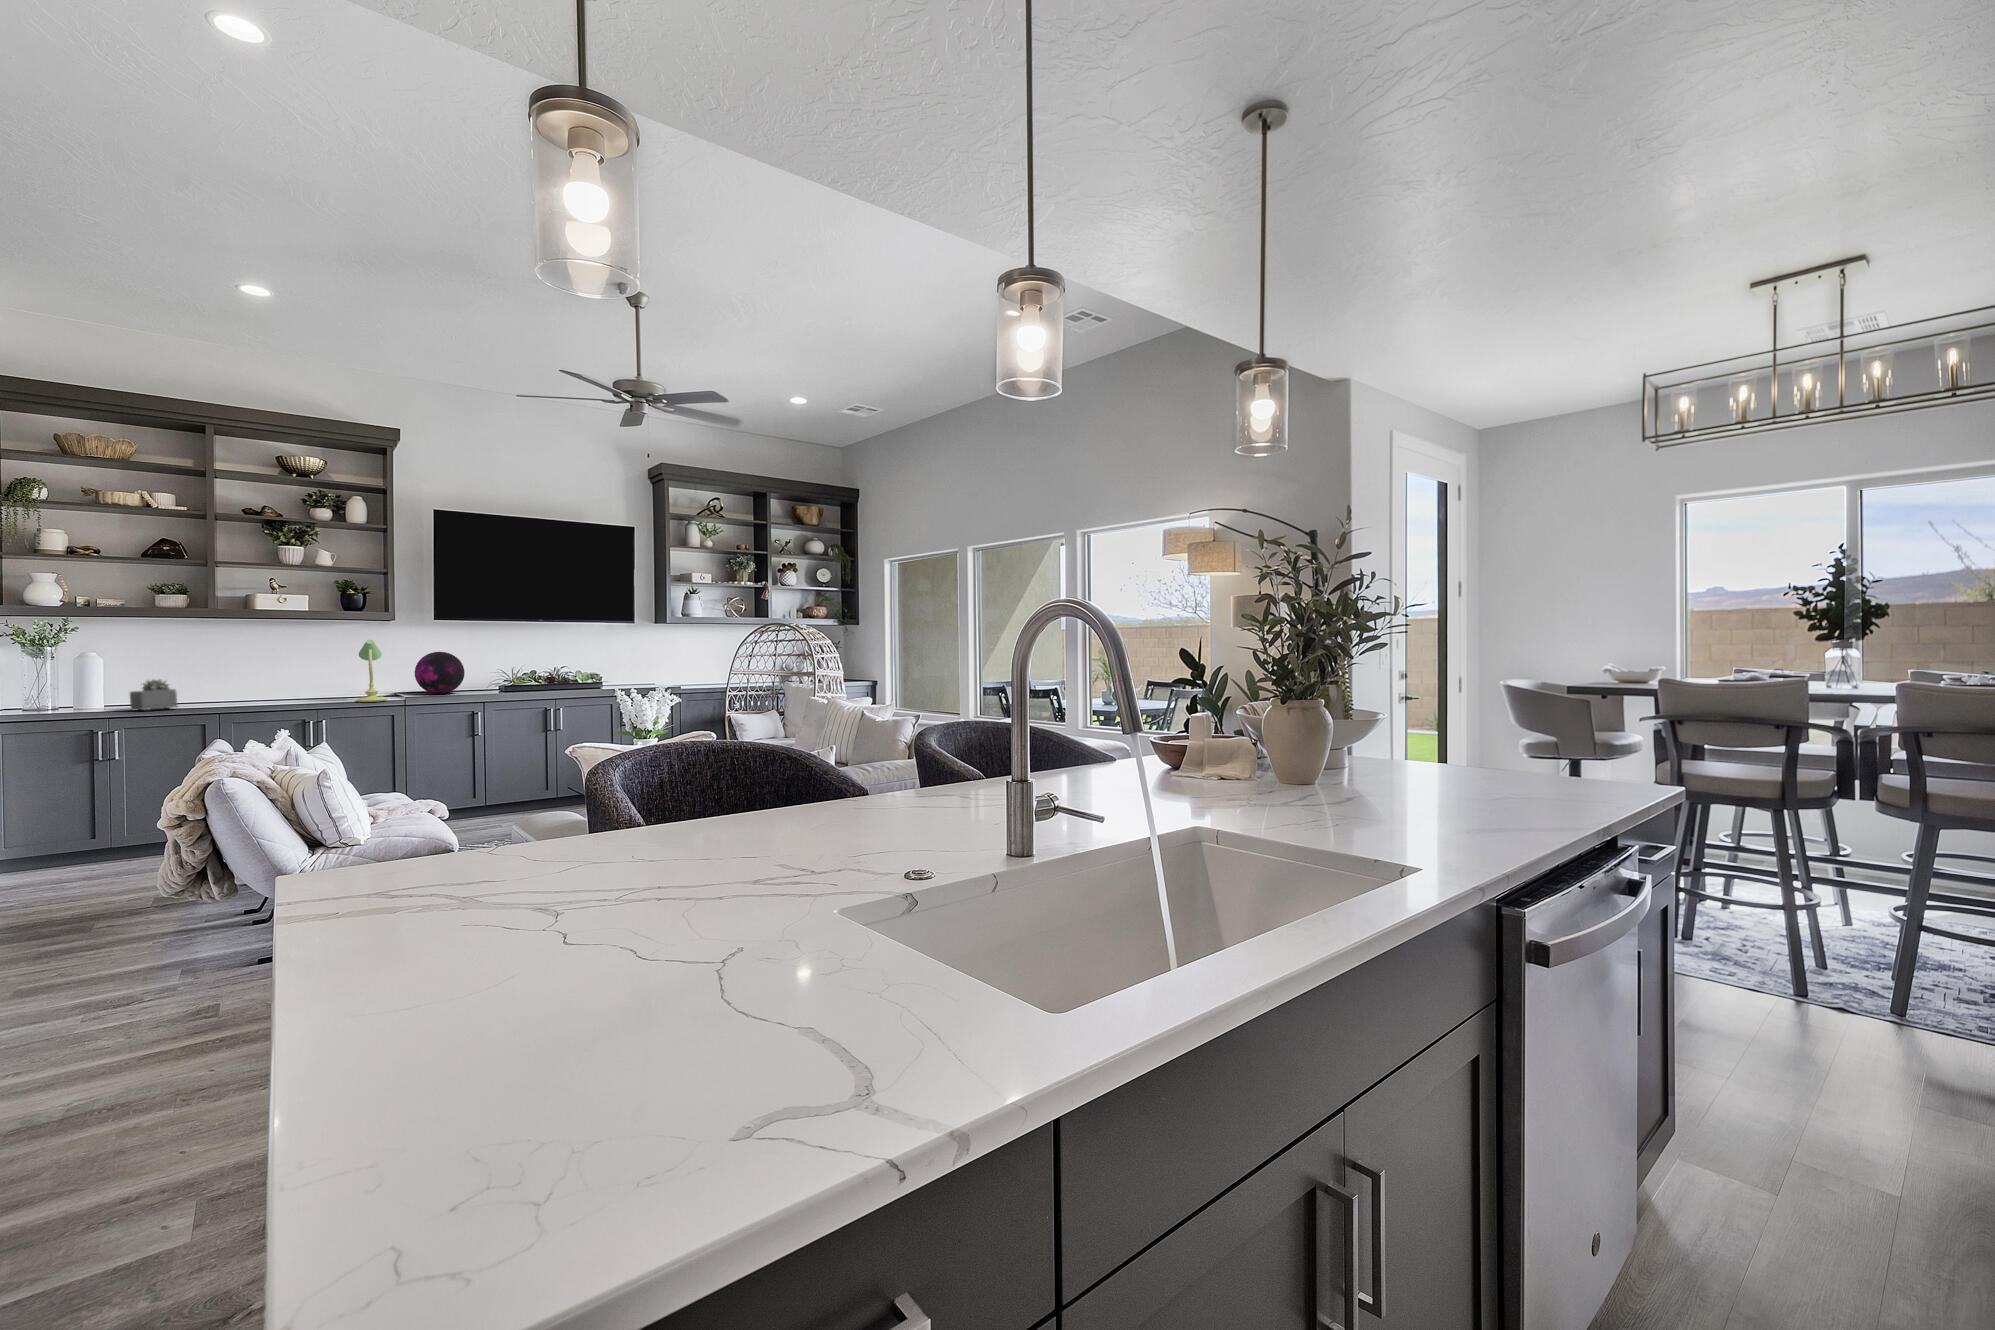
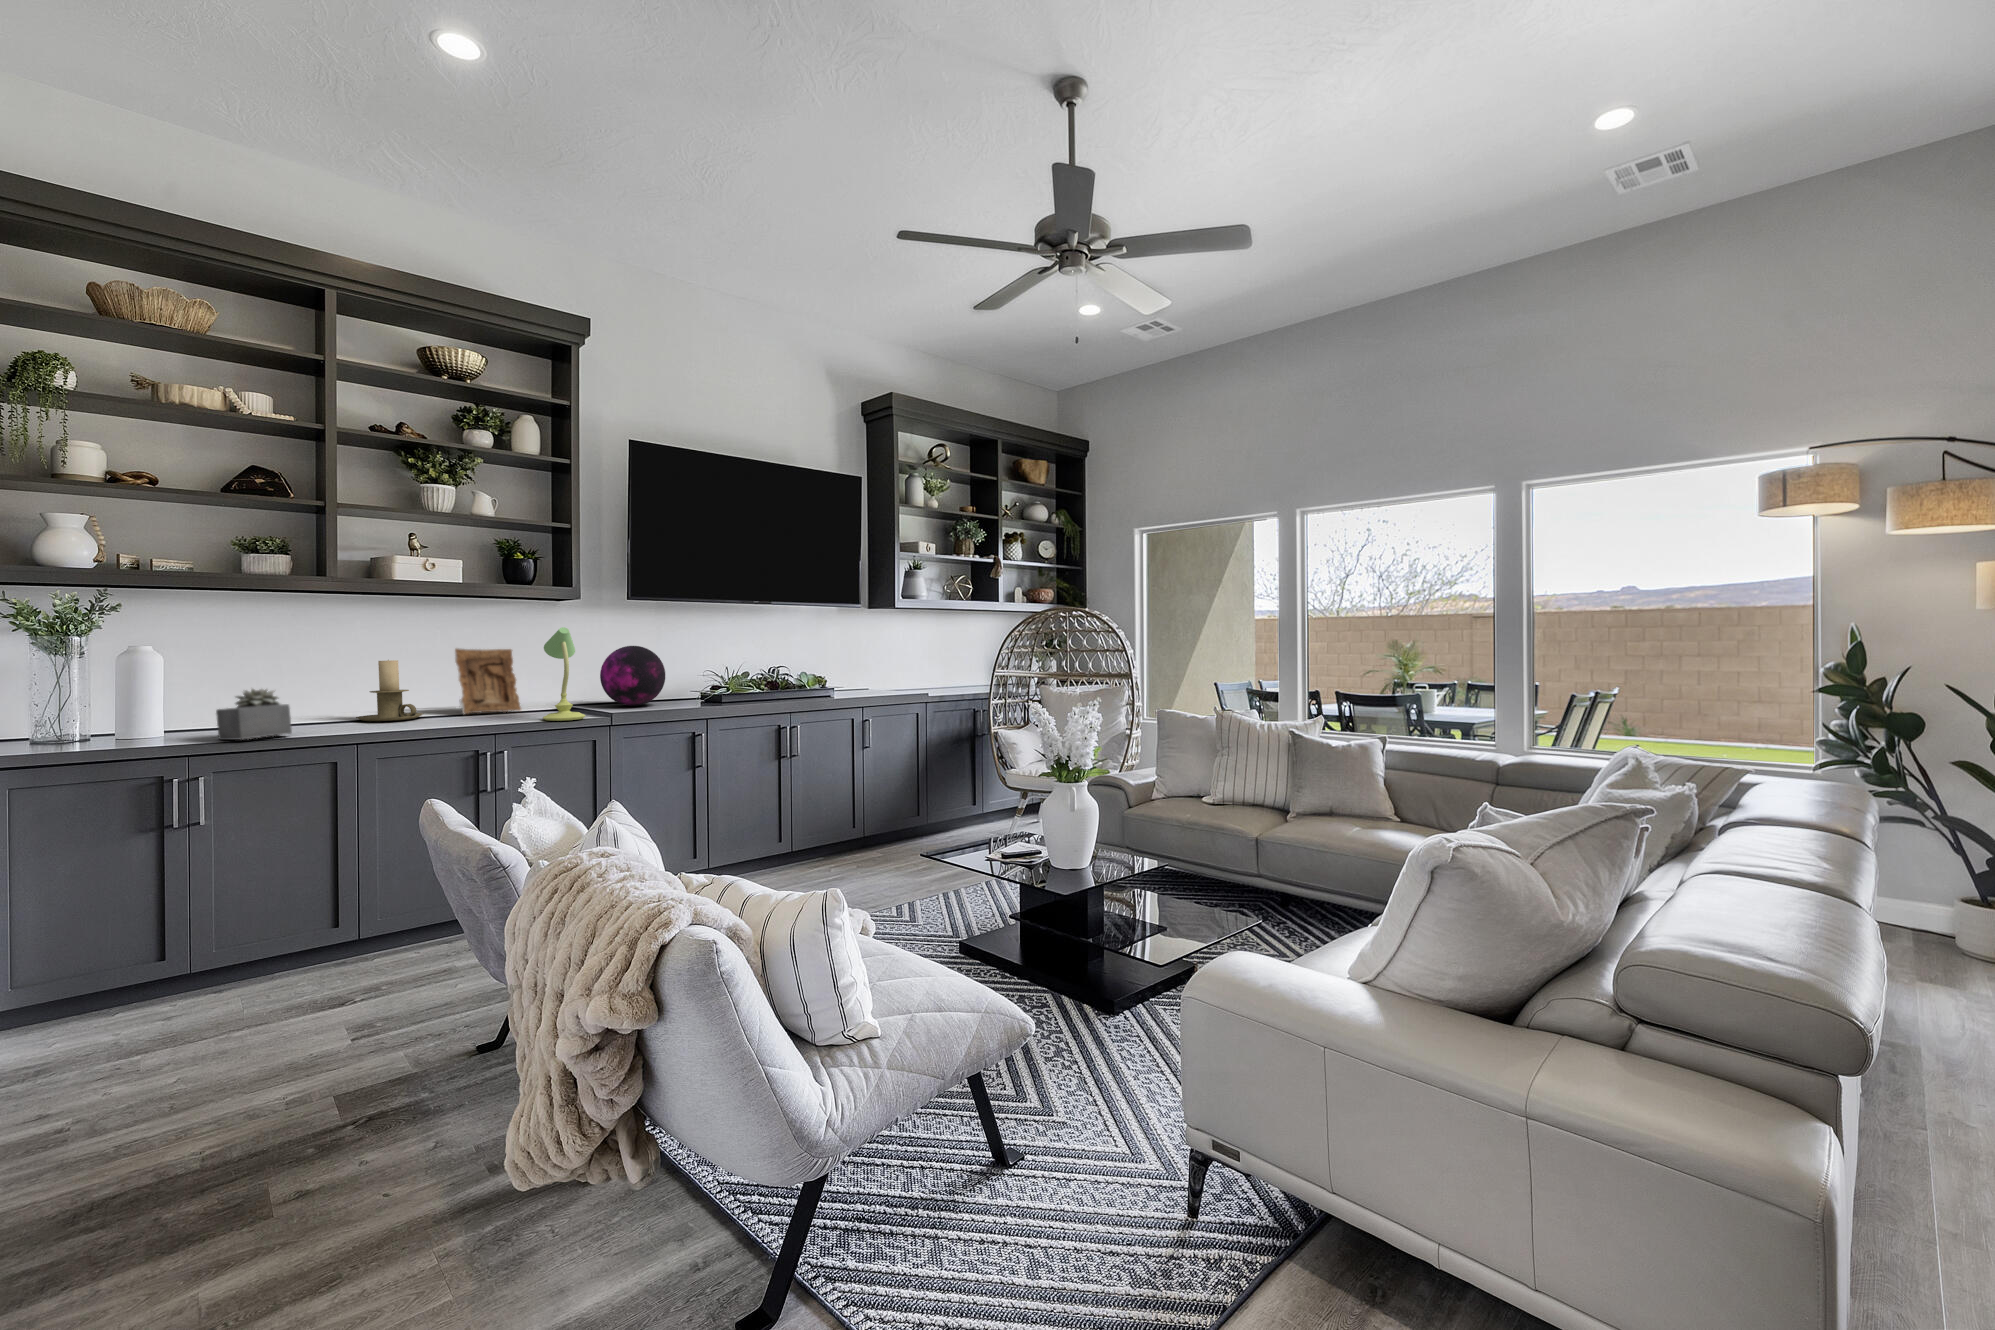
picture frame: none [305,654,353,698] -> present [455,649,521,714]
candle holder: none [232,661,280,702] -> present [356,660,424,721]

